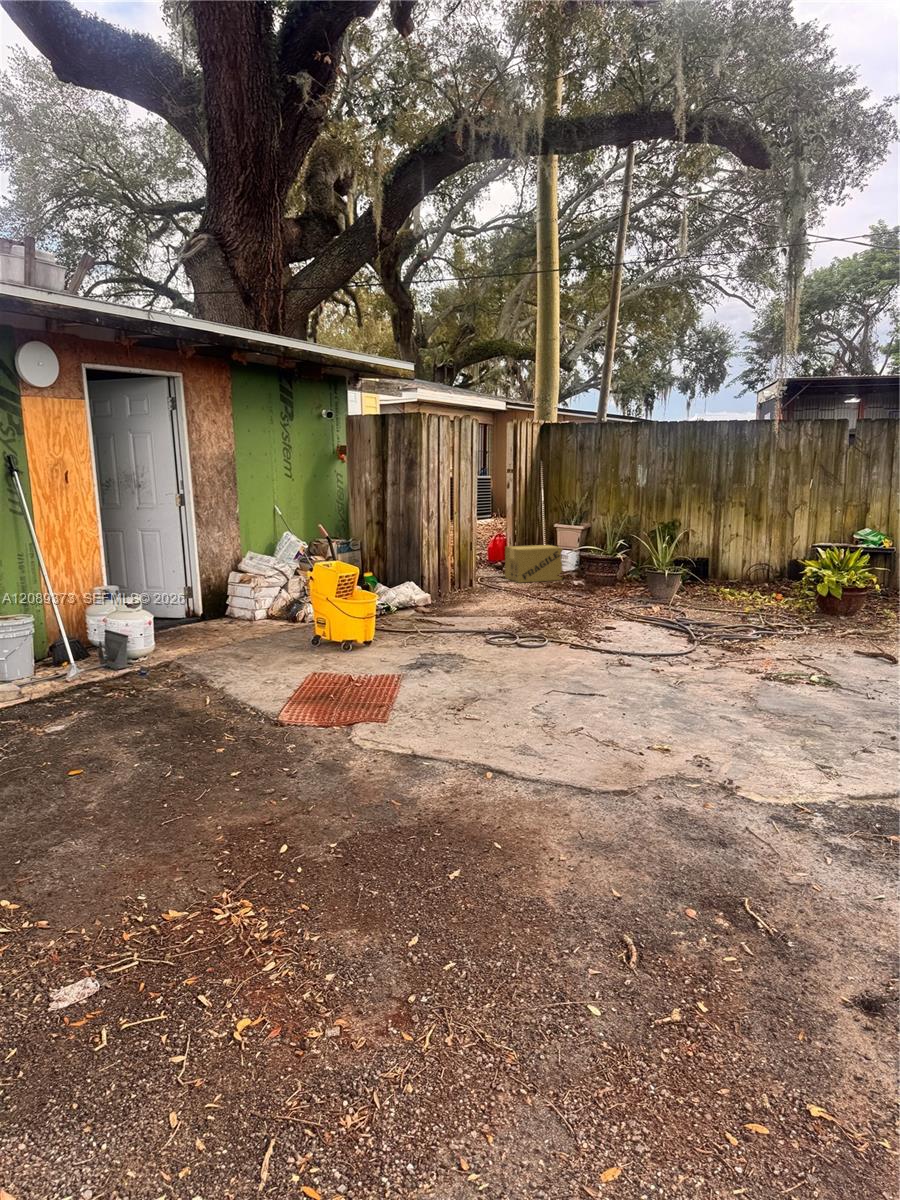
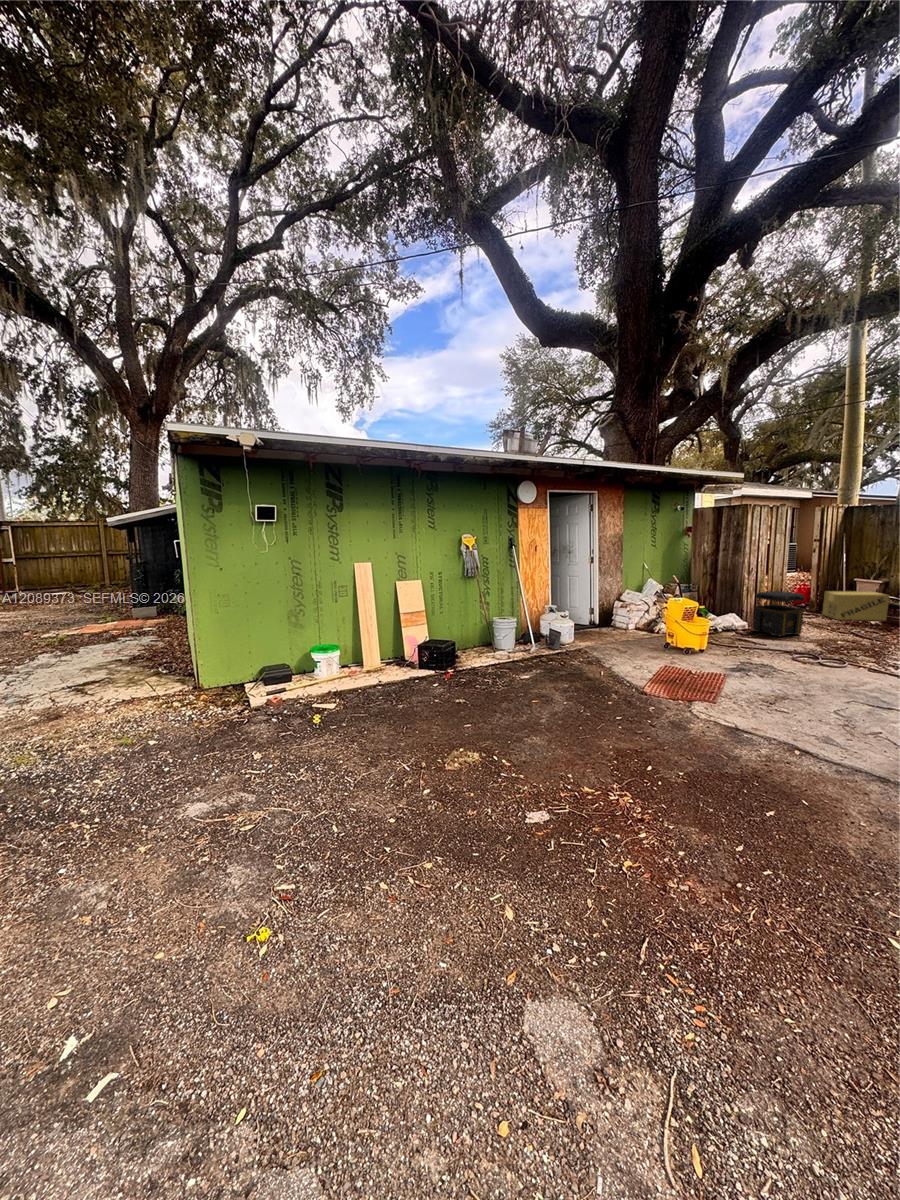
toolbox: none [431,545,486,610] -> present [753,591,805,636]

